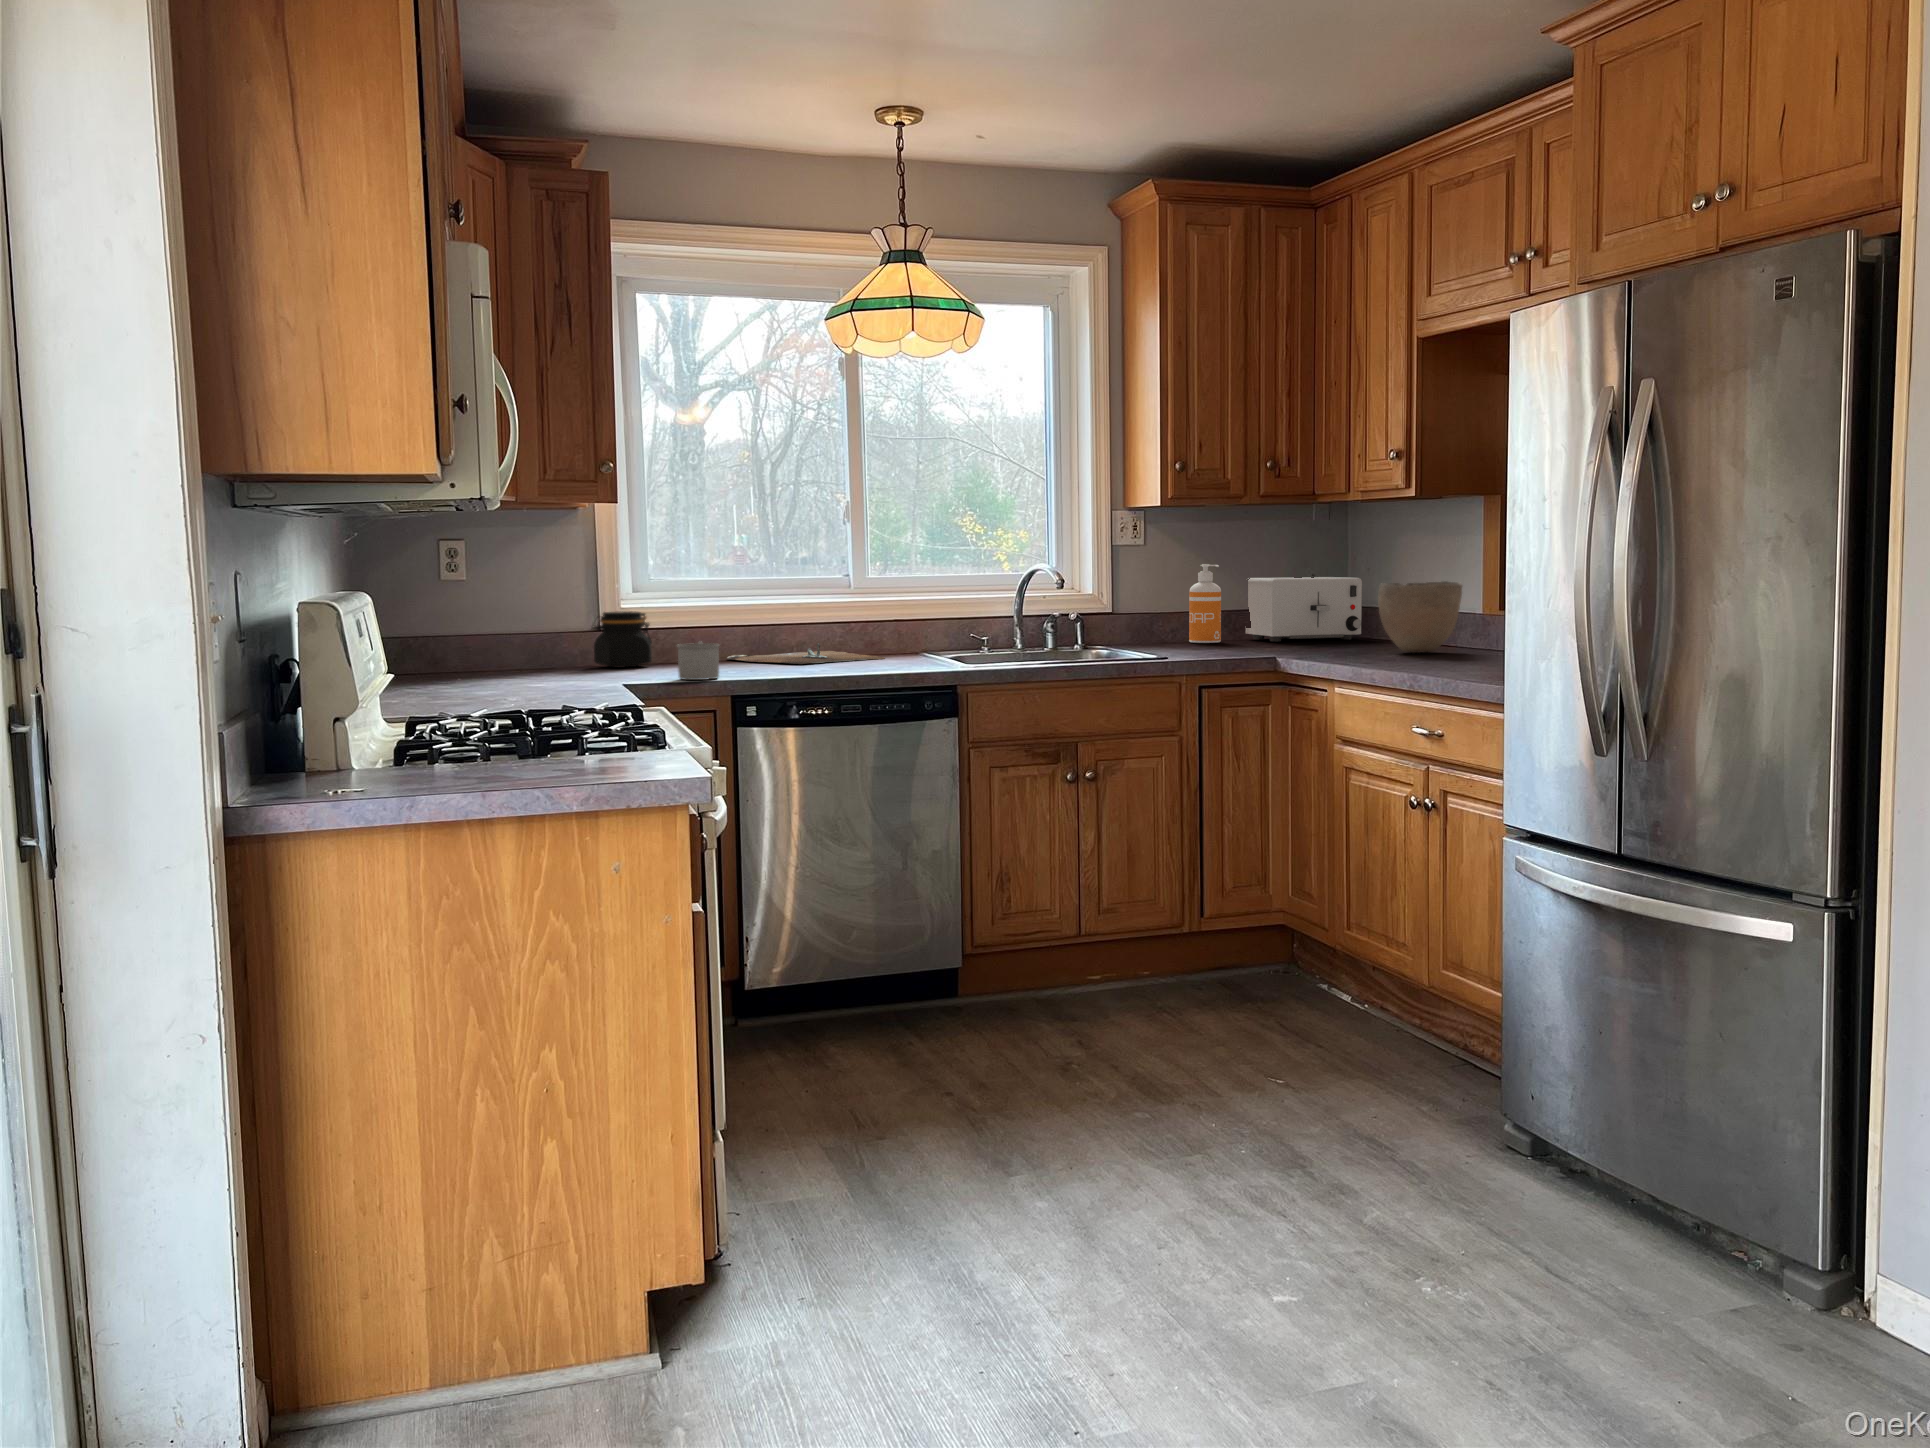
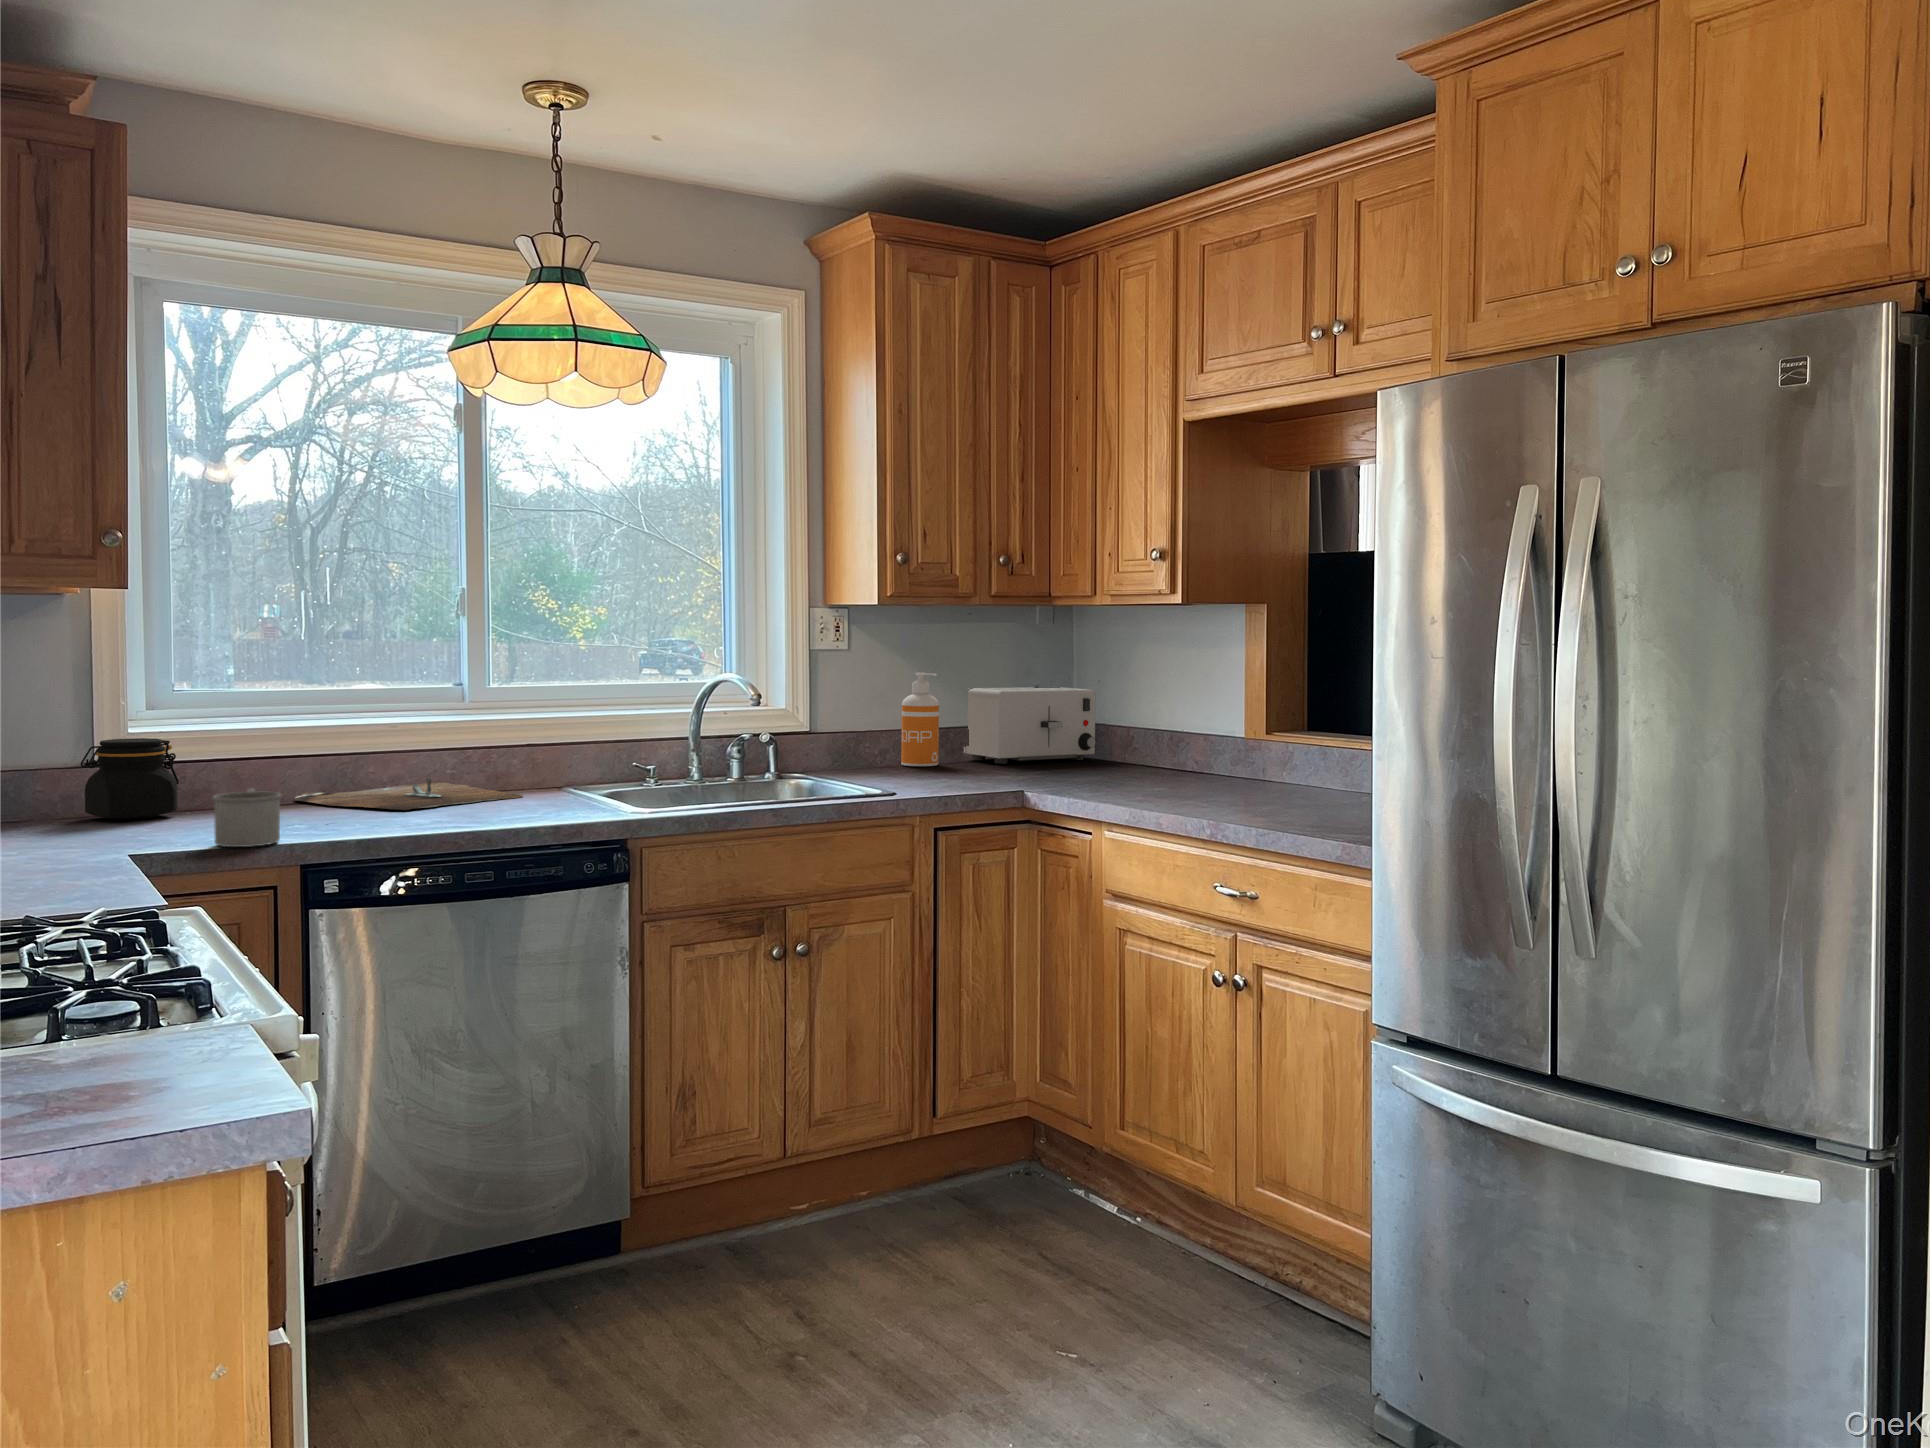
bowl: present [1379,581,1462,653] -> none [1135,699,1230,783]

